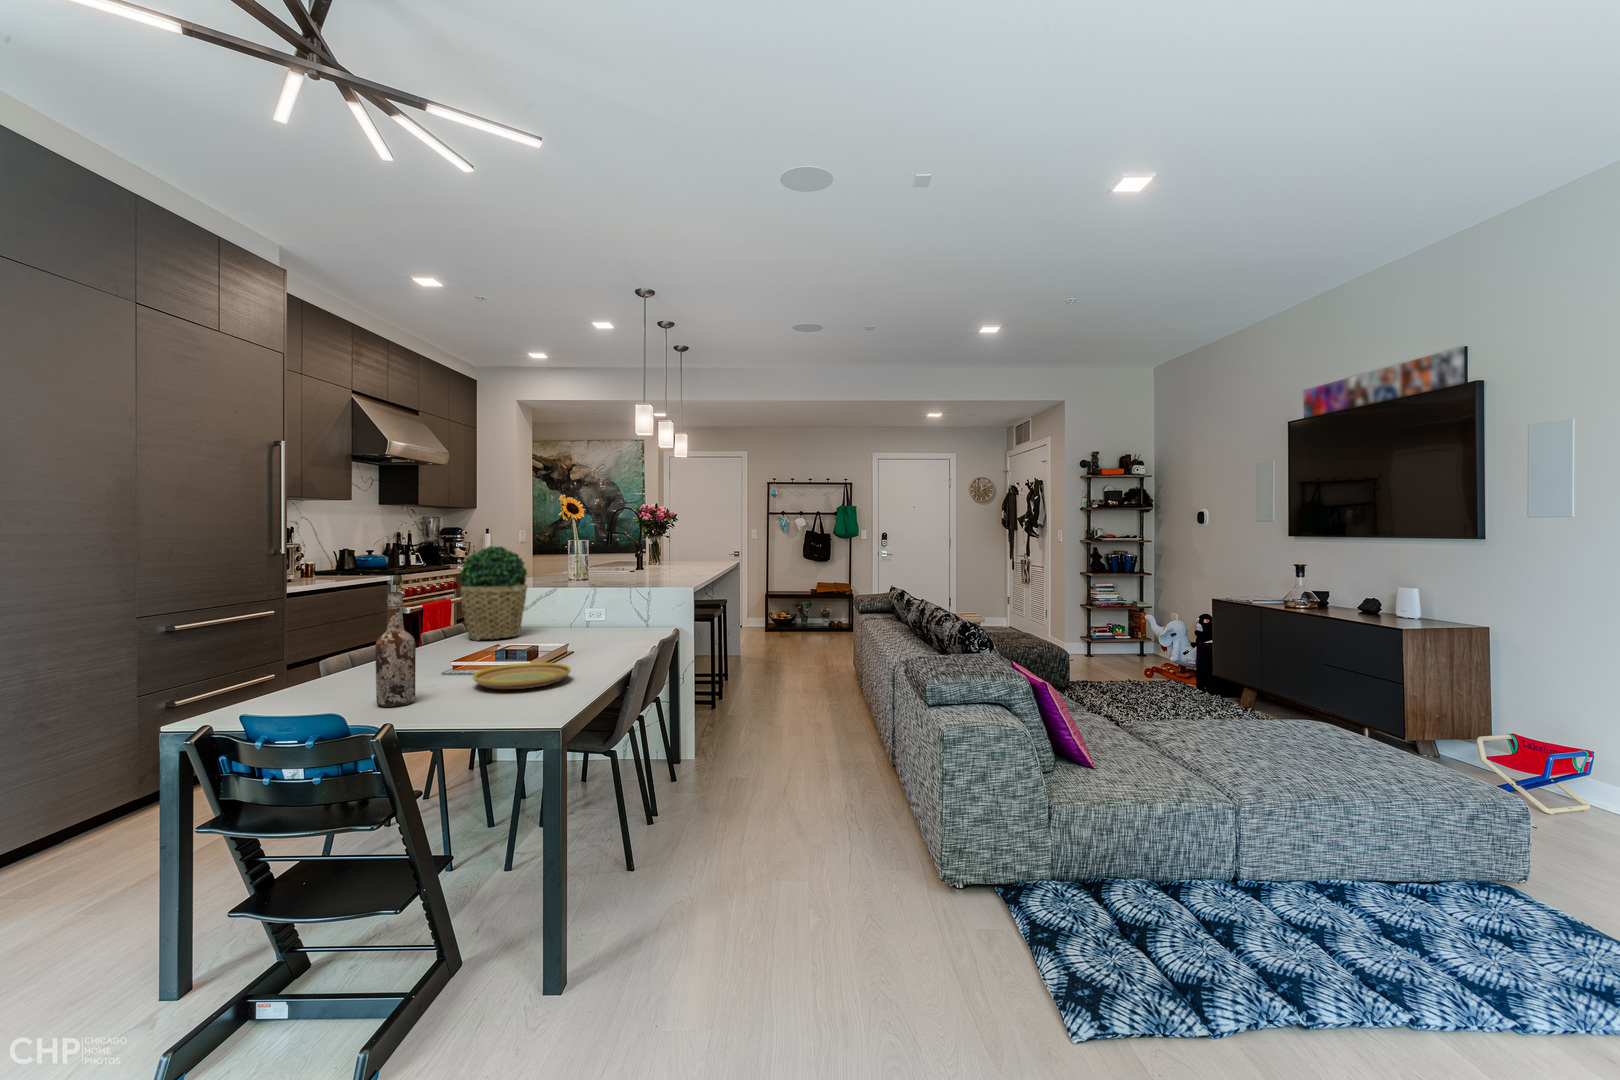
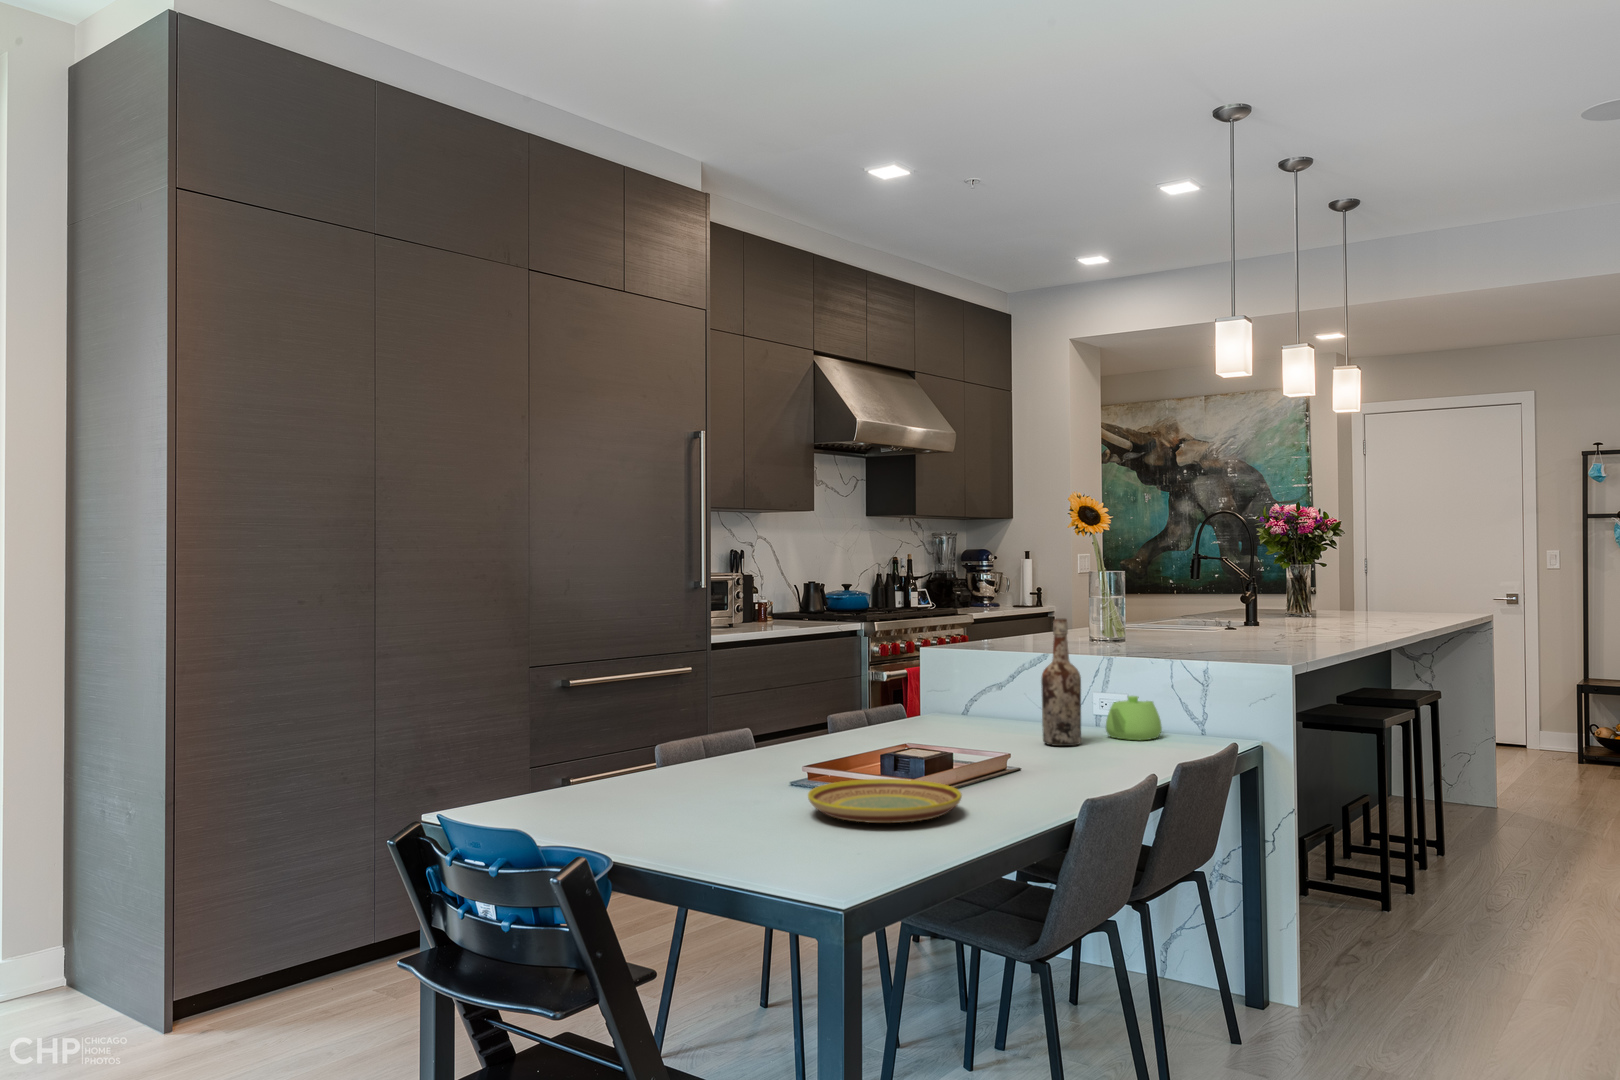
potted plant: present [460,546,527,641] -> none [878,581,983,734]
wine bottle: present [375,592,416,707] -> present [1041,619,1081,746]
teapot: none [603,608,633,632] -> present [1106,696,1162,740]

